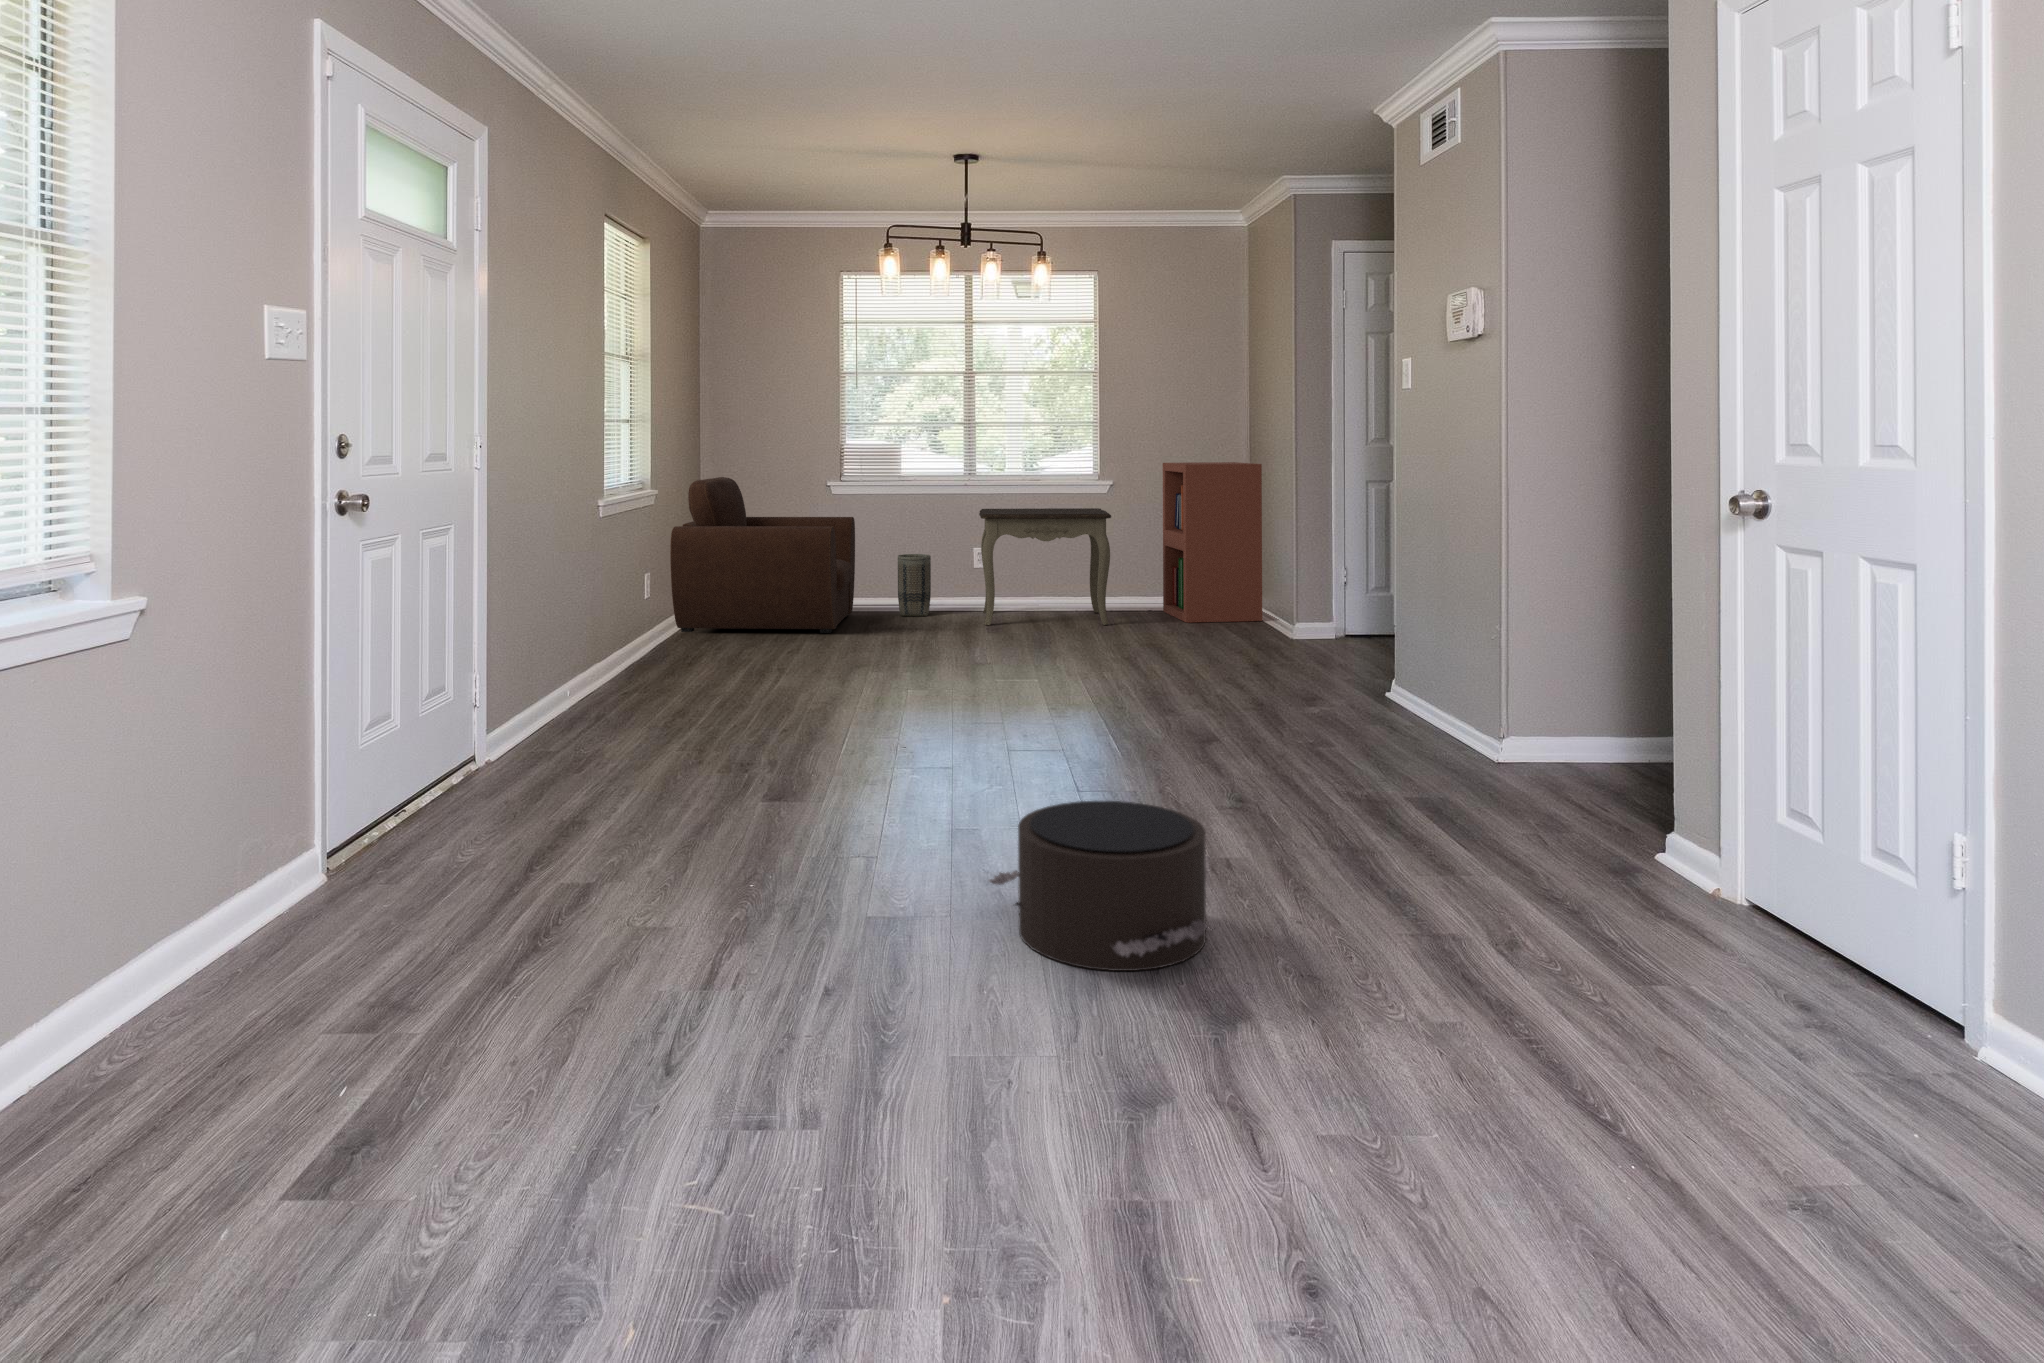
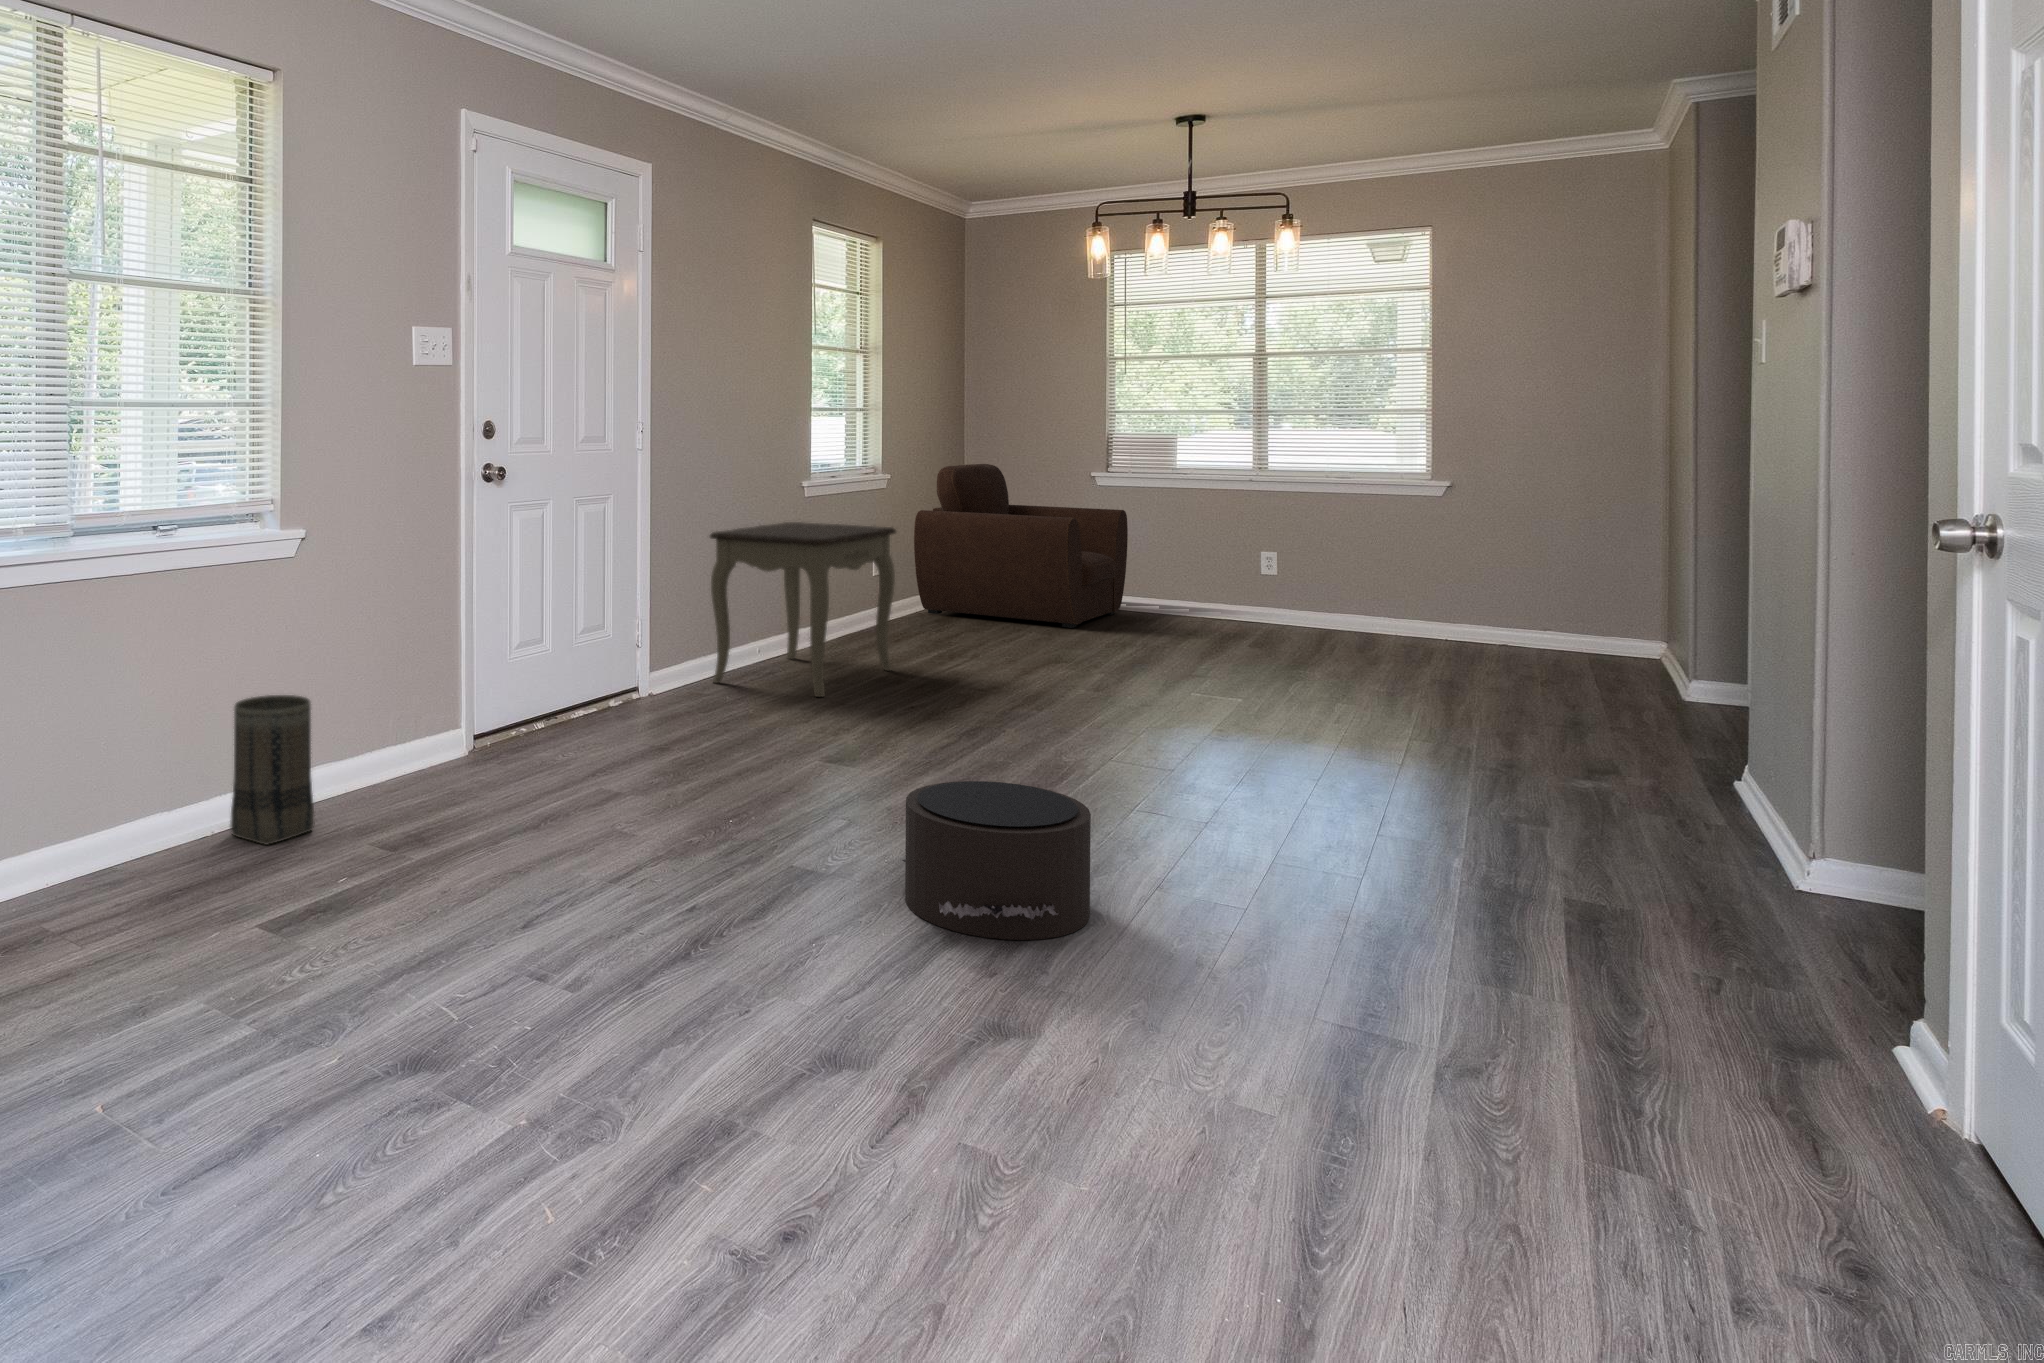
bookshelf: present [1163,462,1262,623] -> none [1518,461,1653,668]
side table: present [979,508,1111,625] -> present [710,522,896,697]
basket: present [898,554,931,616] -> present [230,695,314,845]

